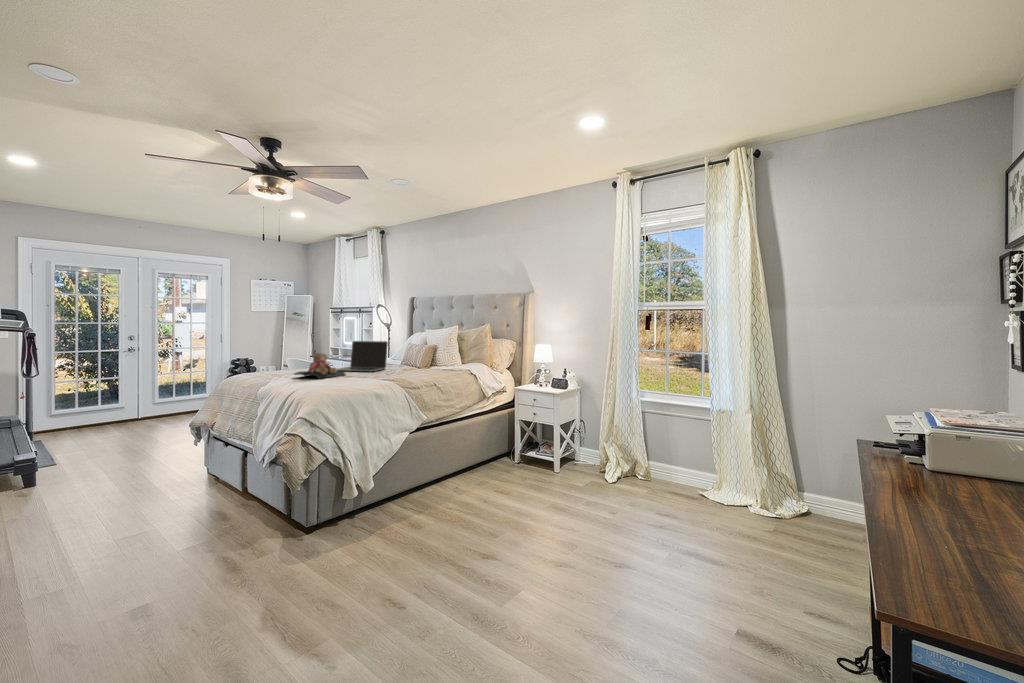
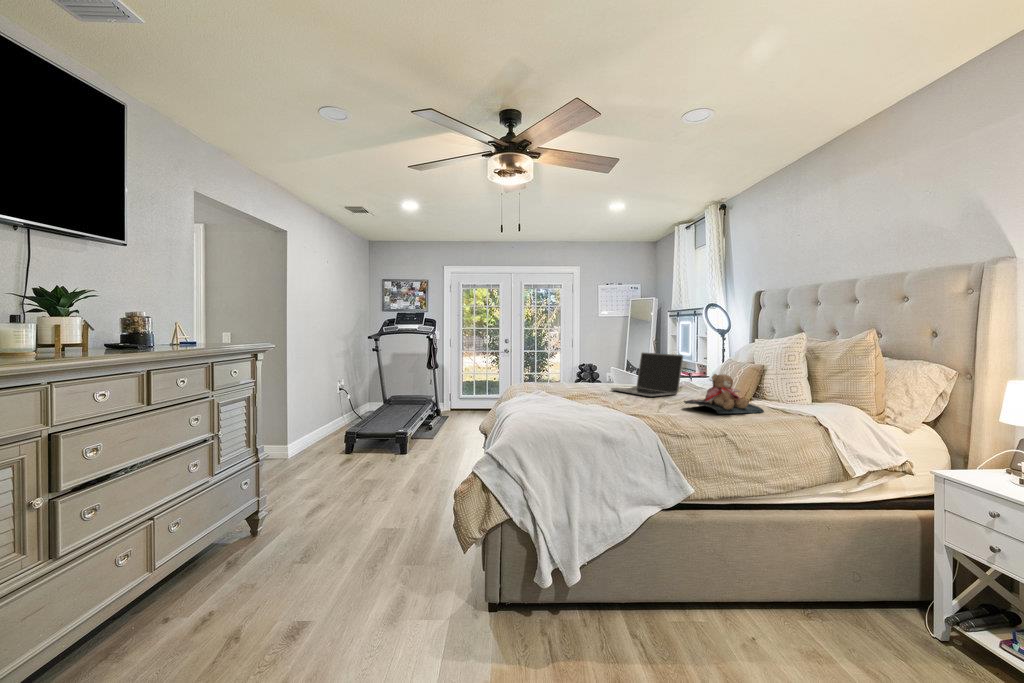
teddy bear: present [294,353,346,379] -> present [684,374,764,414]

